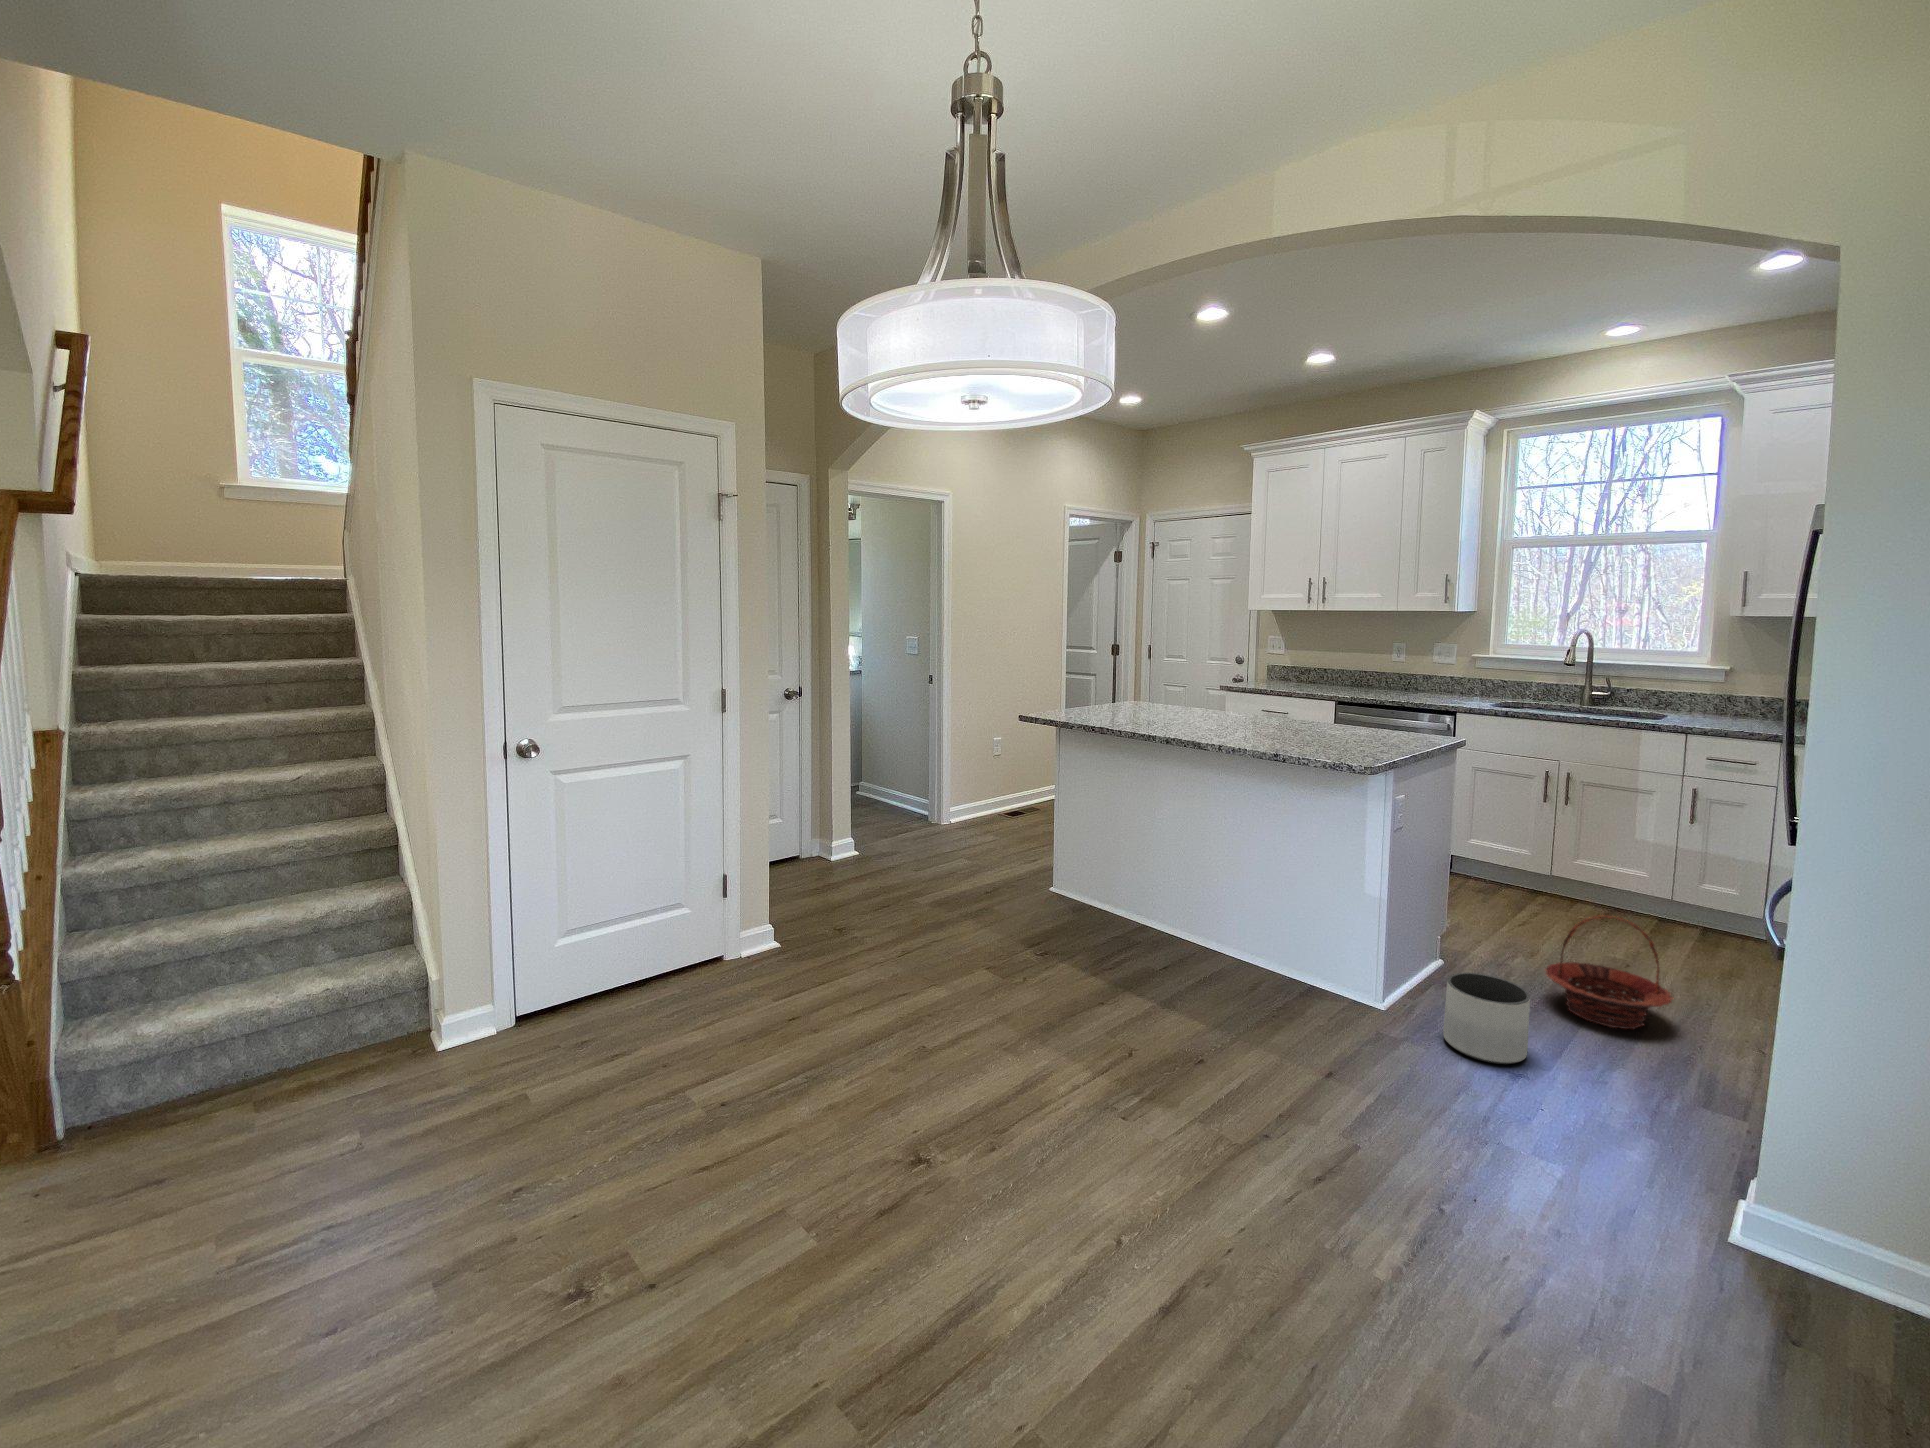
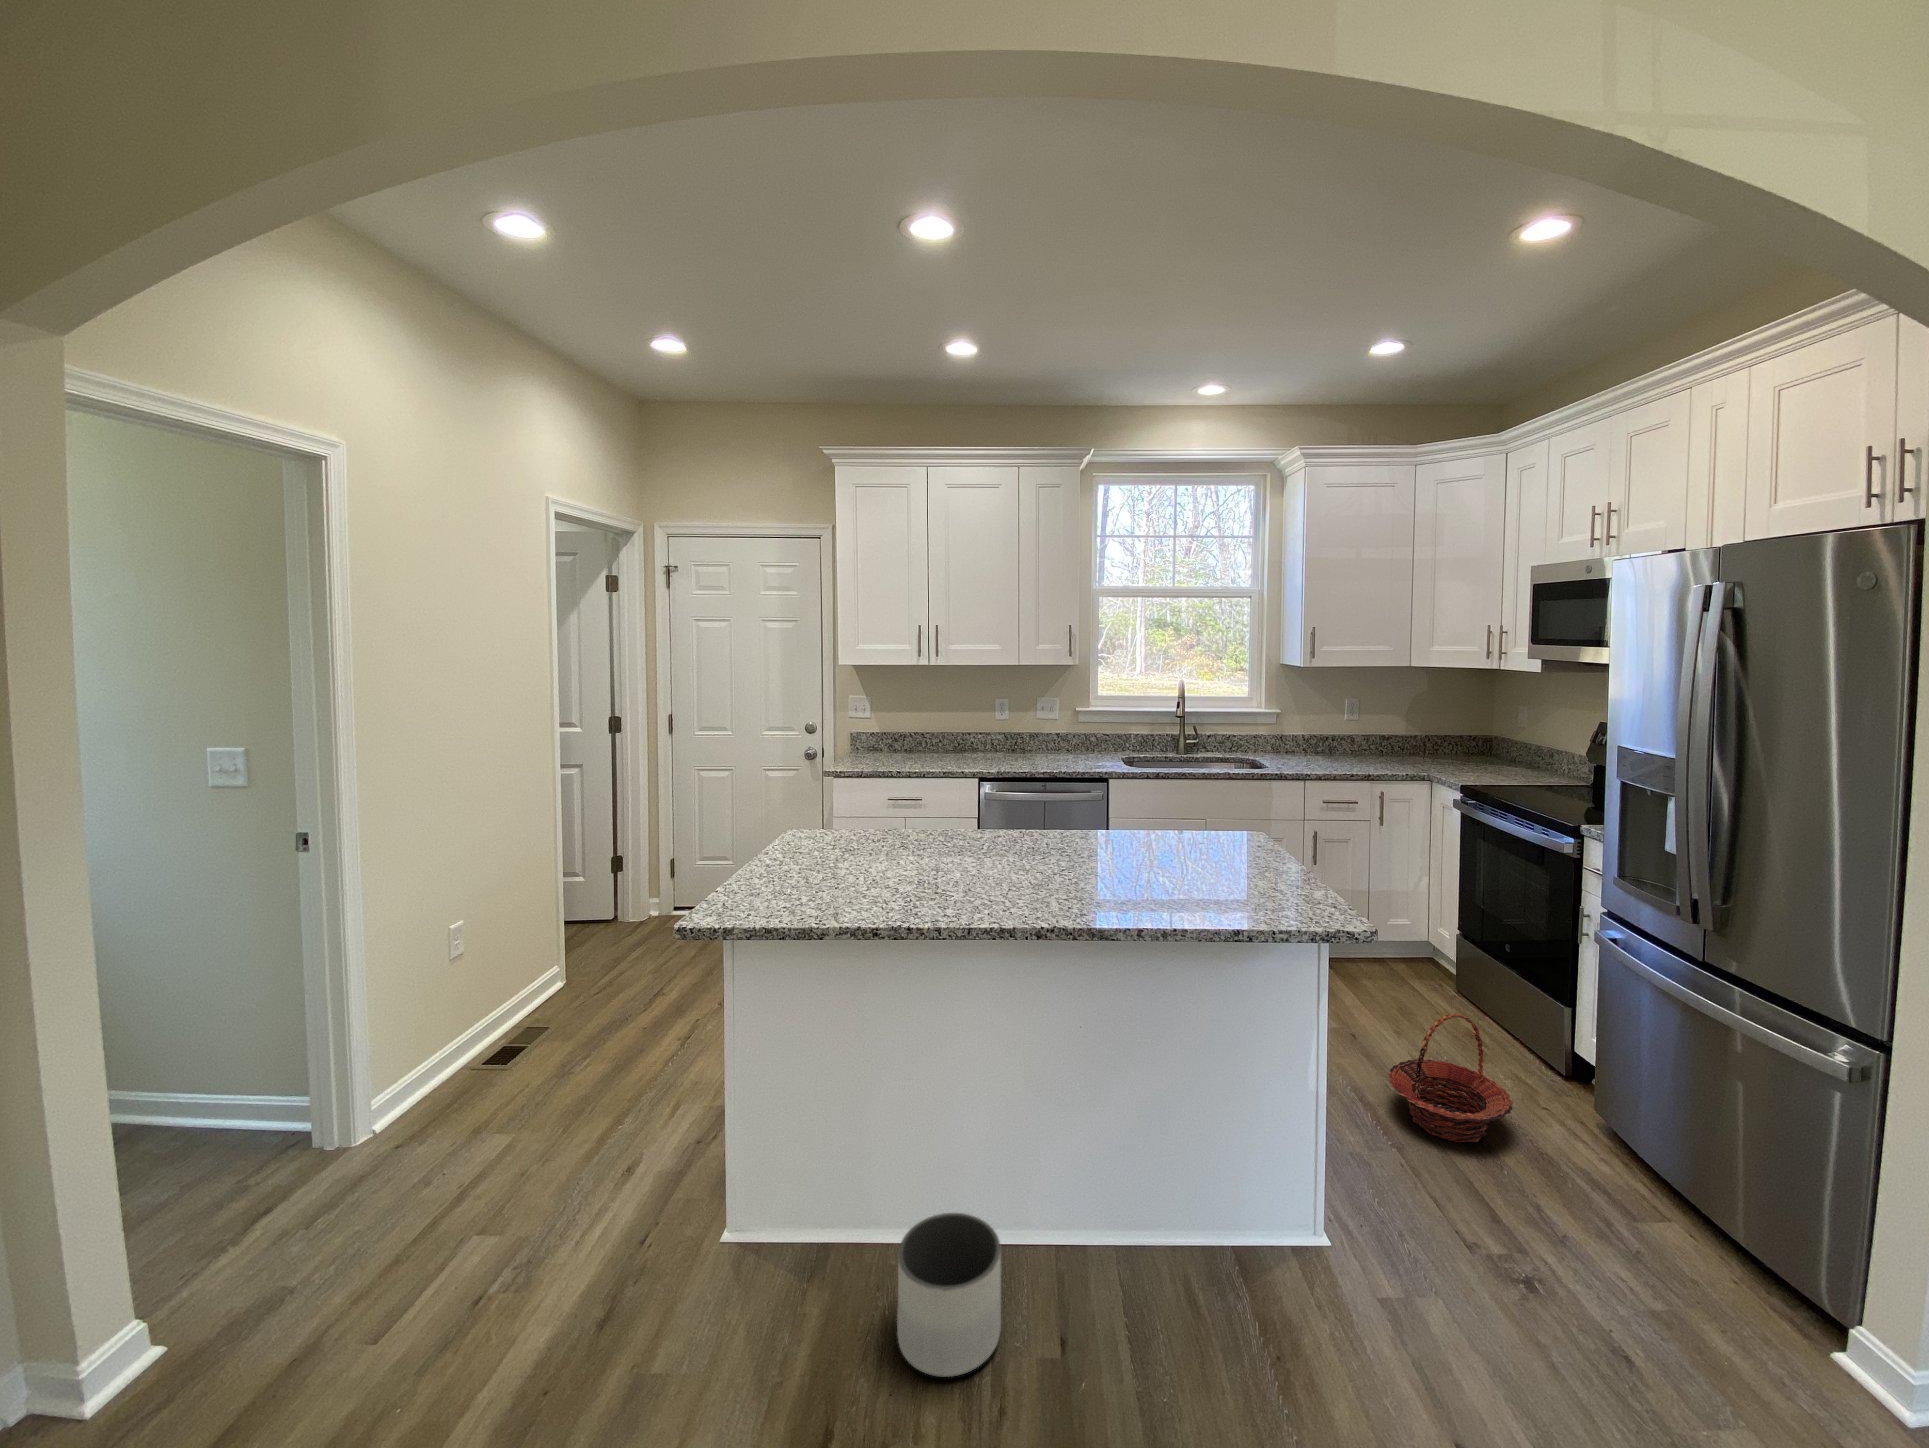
planter: present [1443,973,1530,1064] -> present [897,1213,1001,1377]

